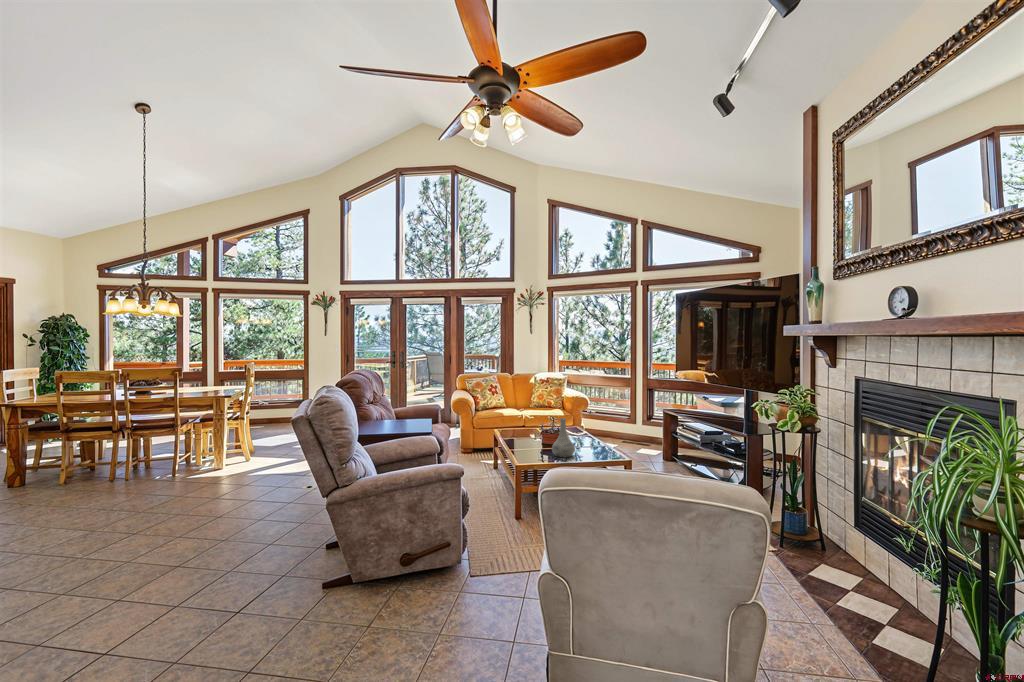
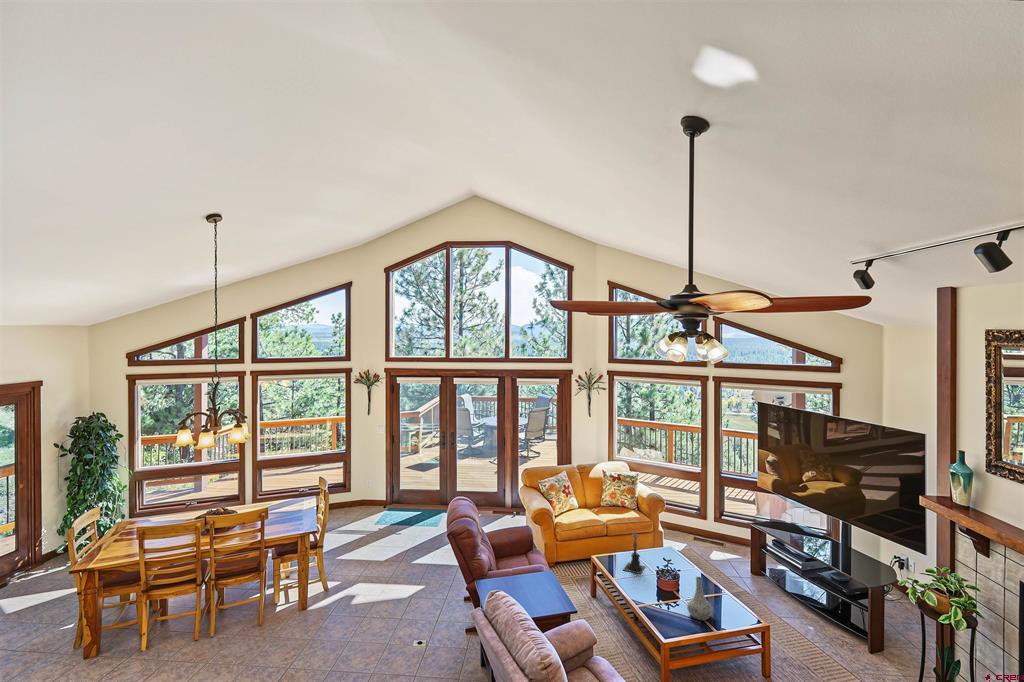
candle holder: none [516,398,541,439] -> present [623,534,645,574]

